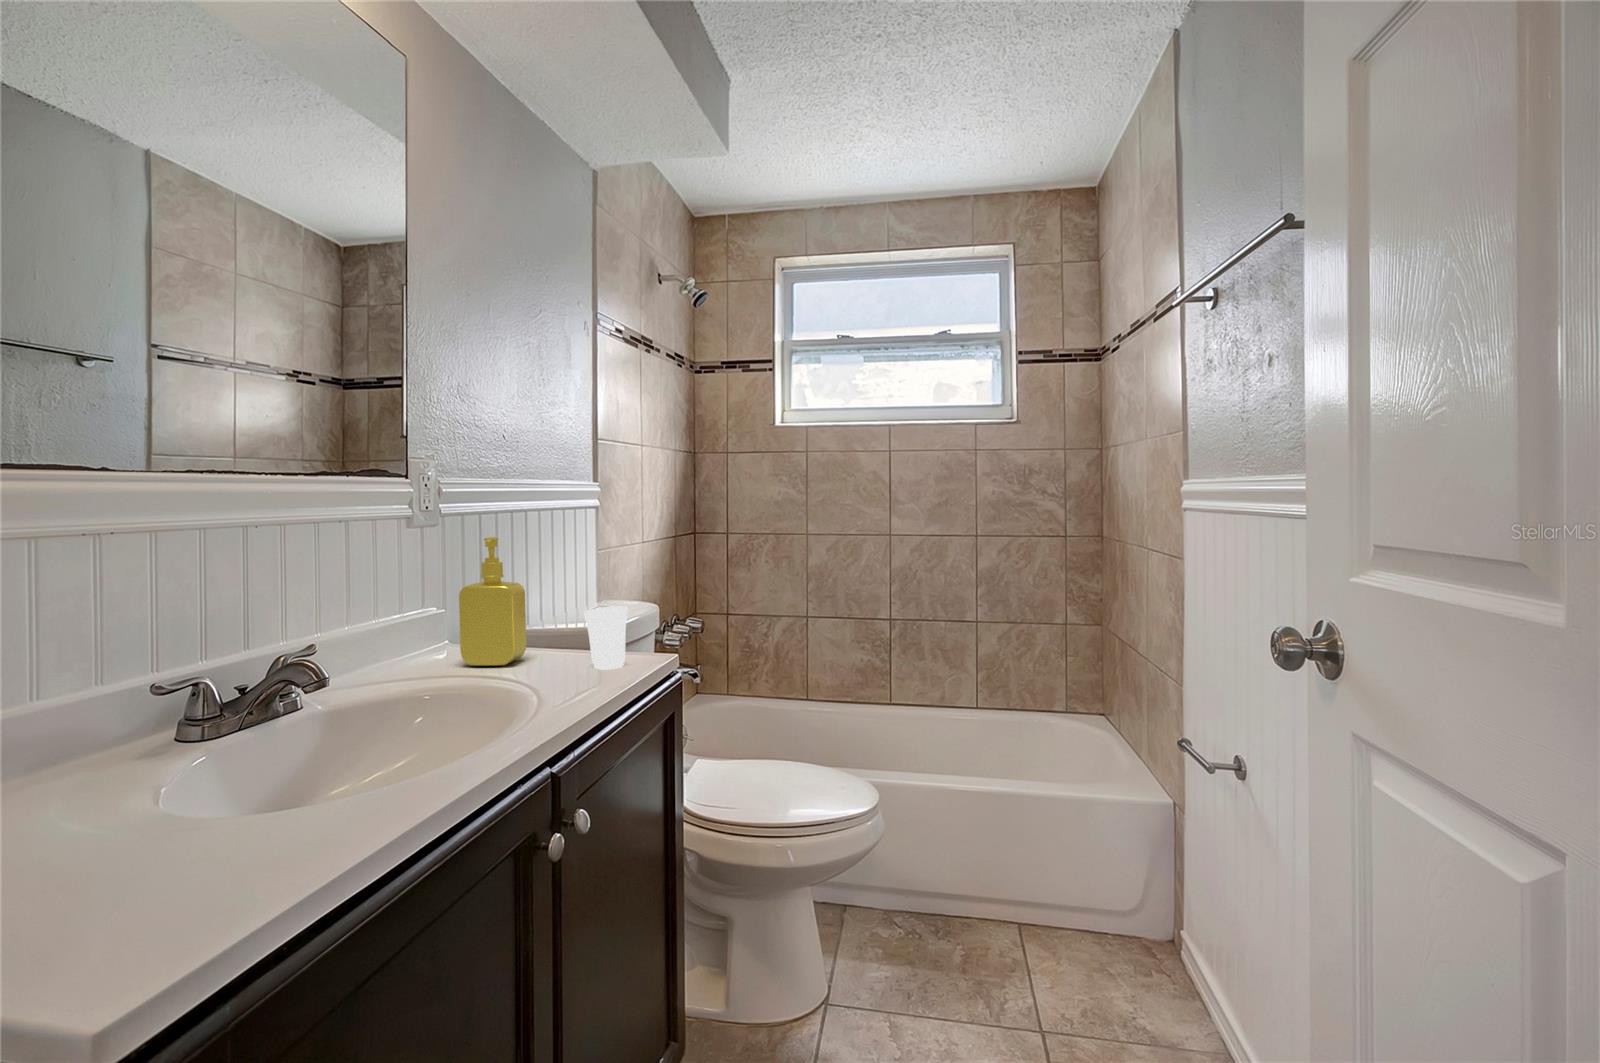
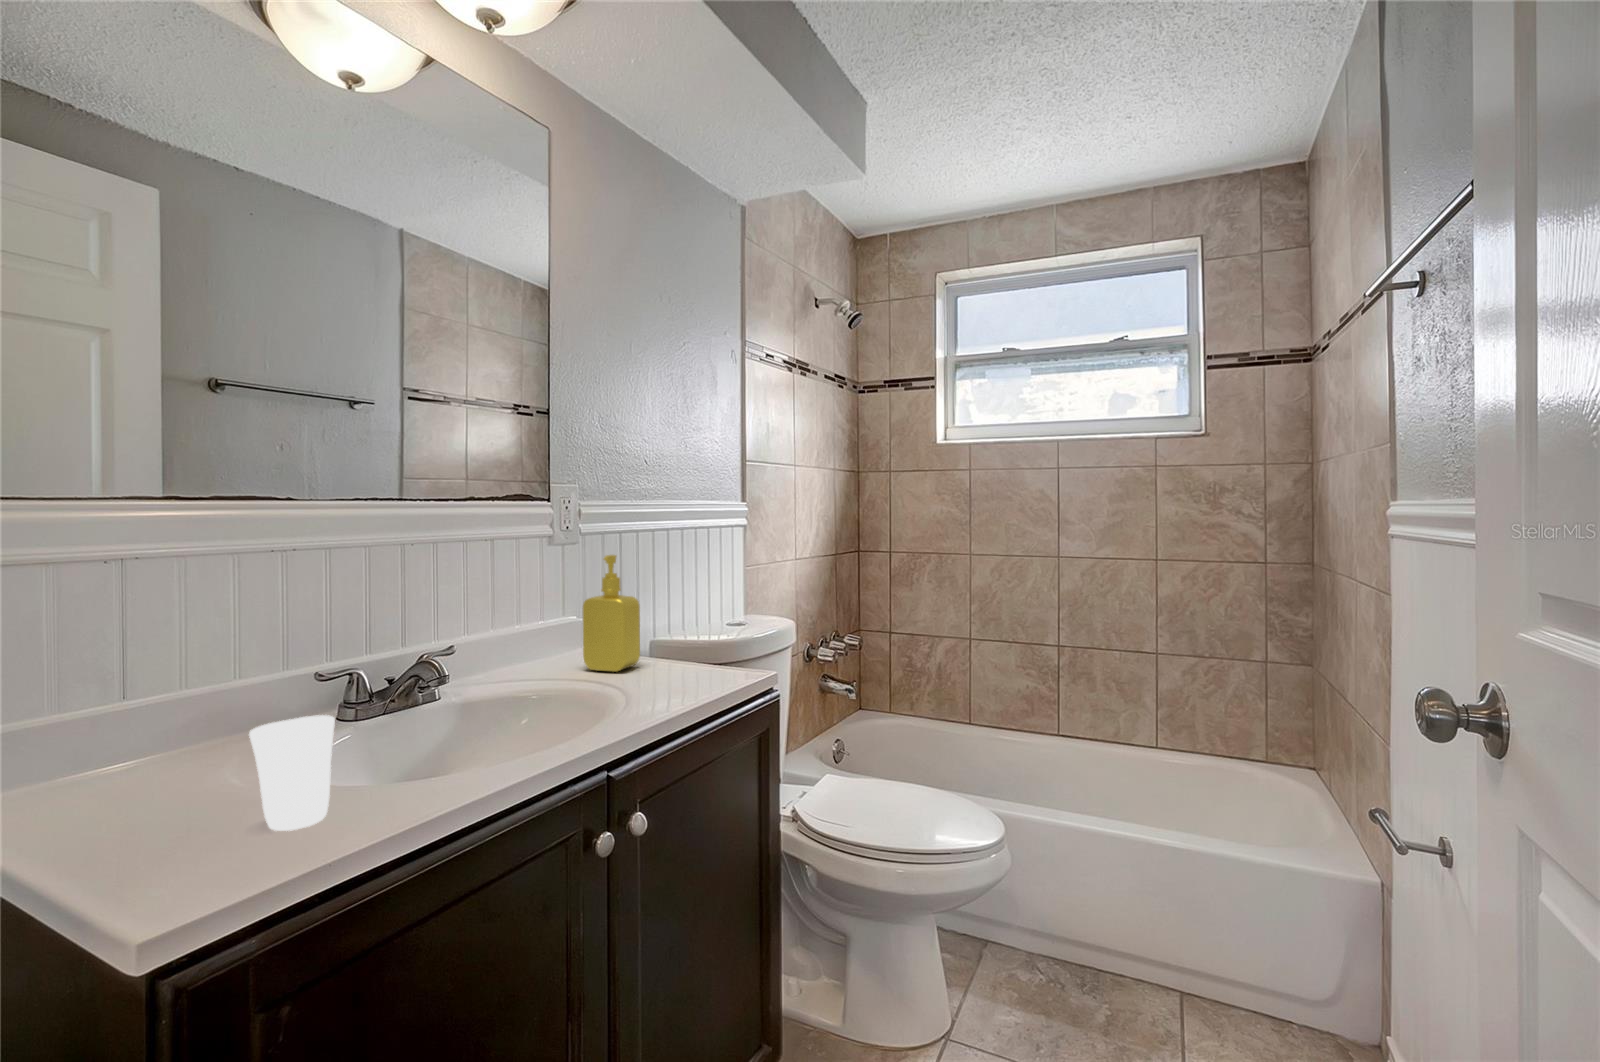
cup: present [584,606,627,670] -> present [249,715,335,831]

